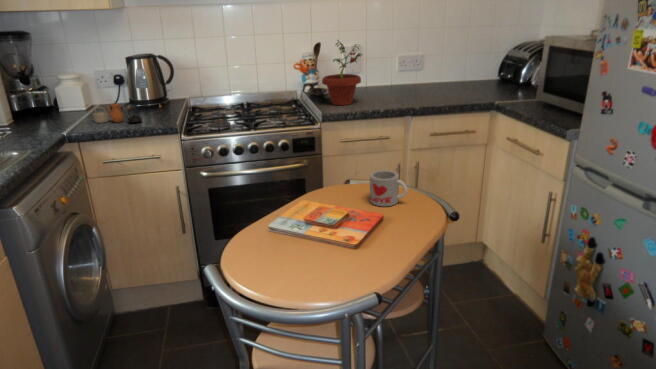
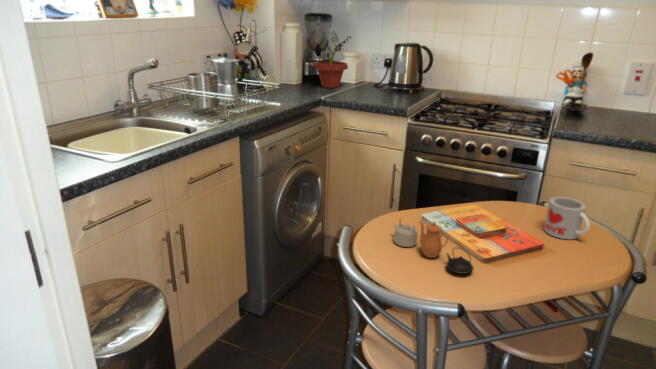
potted plant: present [322,40,361,105] -> present [314,31,351,88]
teapot: present [92,102,142,123] -> present [394,219,473,274]

